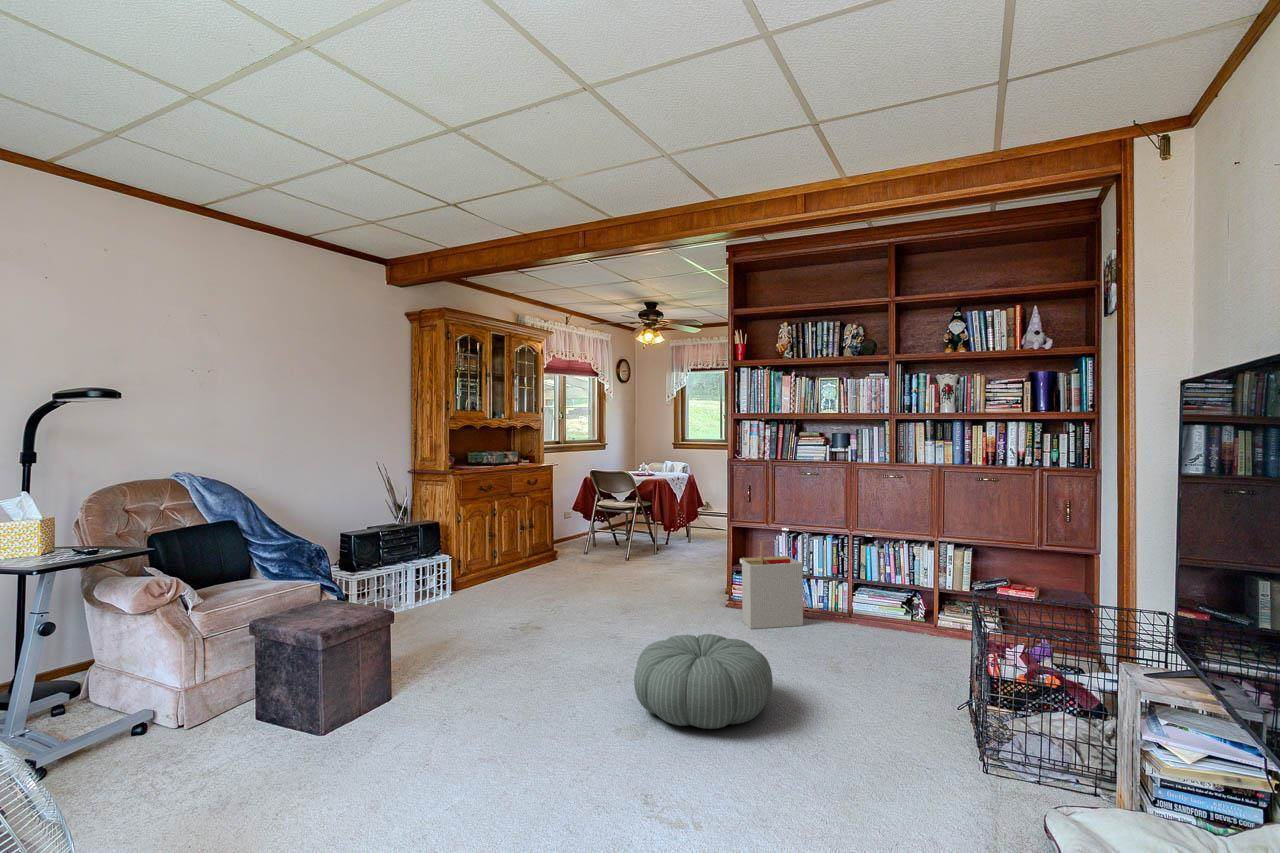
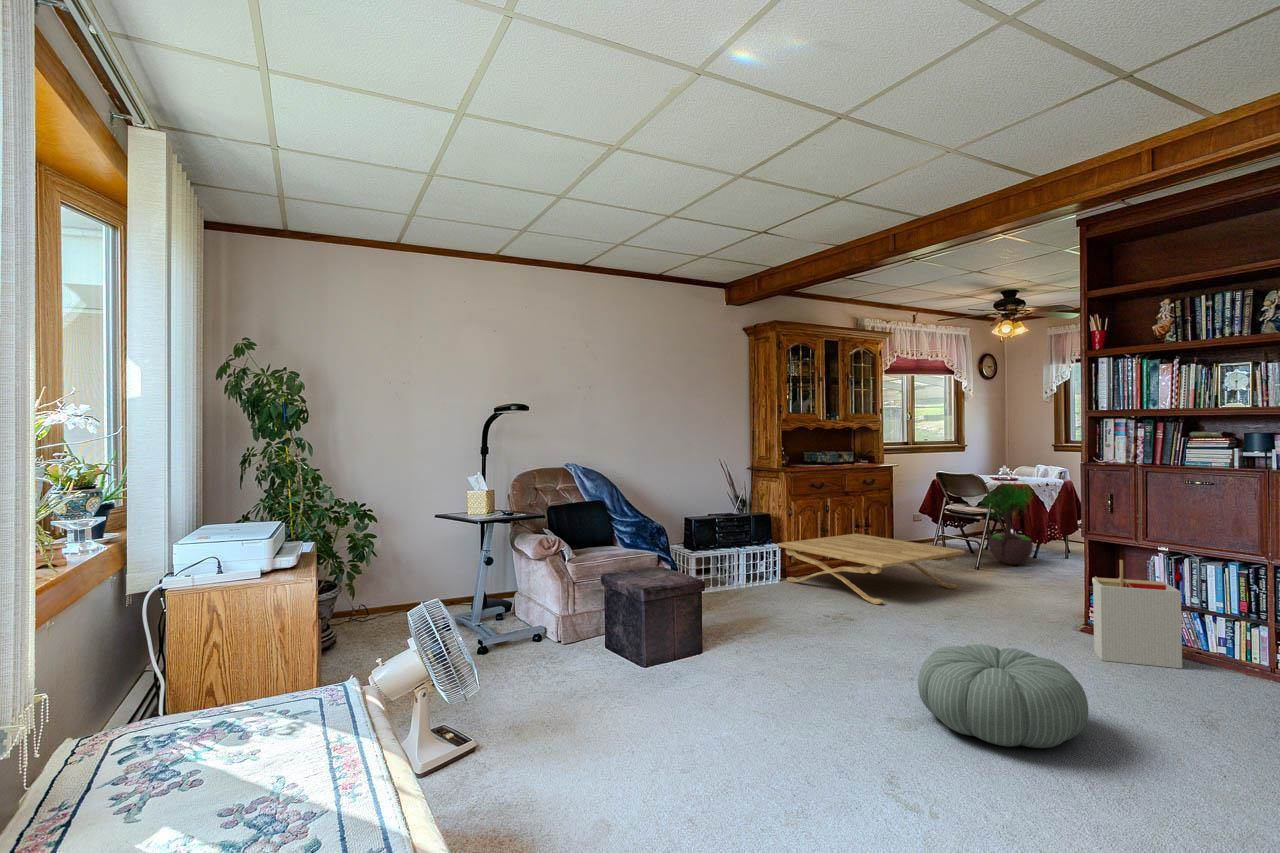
potted tree: none [626,469,674,550] -> present [978,482,1033,565]
coffee table: none [447,534,626,605] -> present [777,534,965,604]

